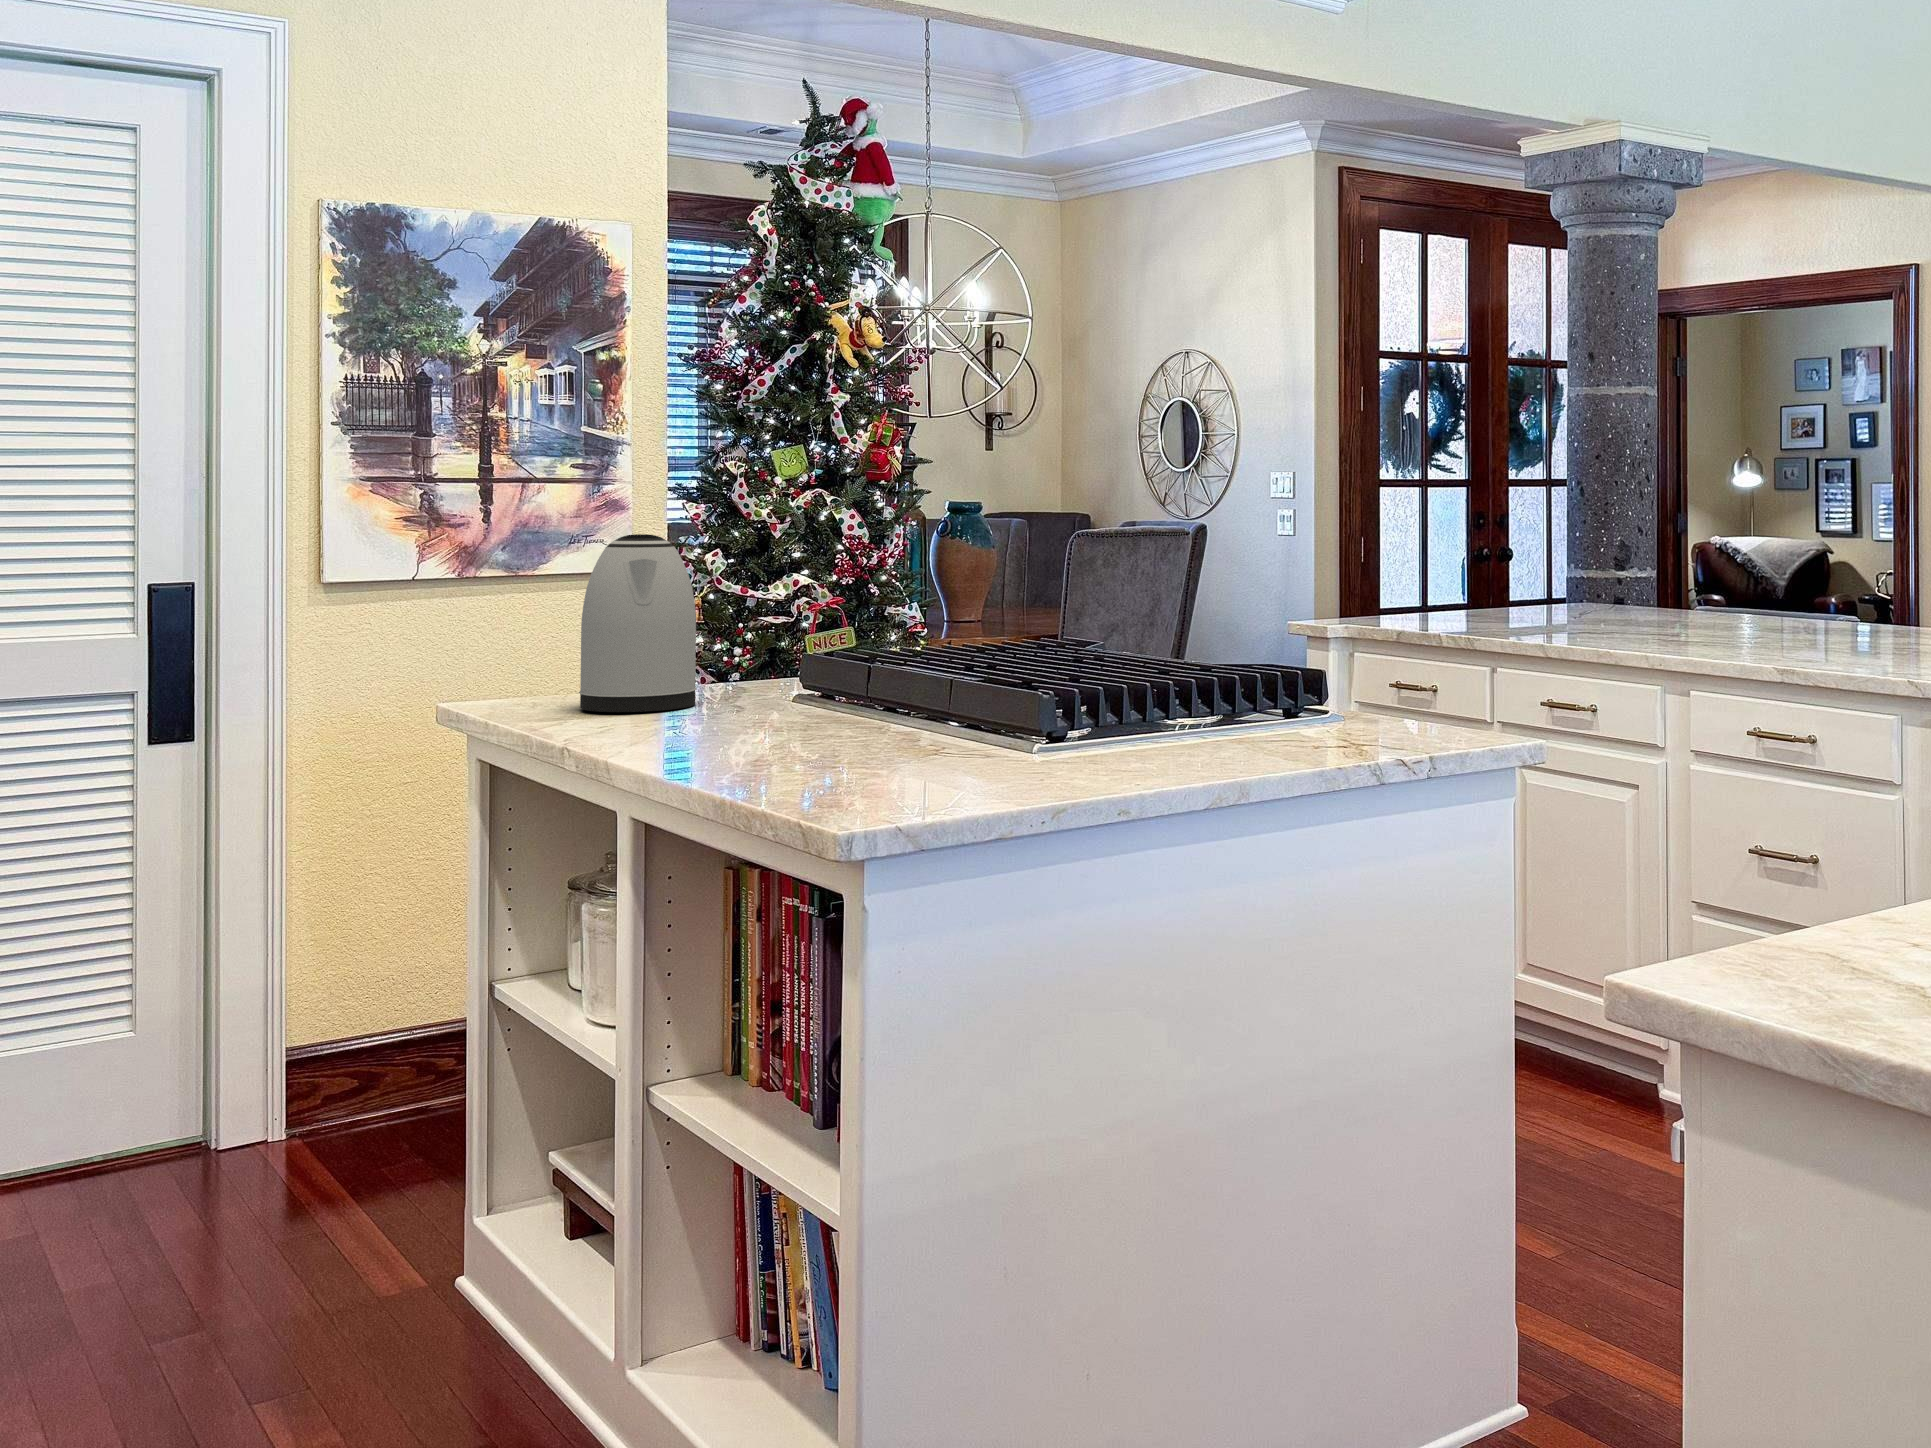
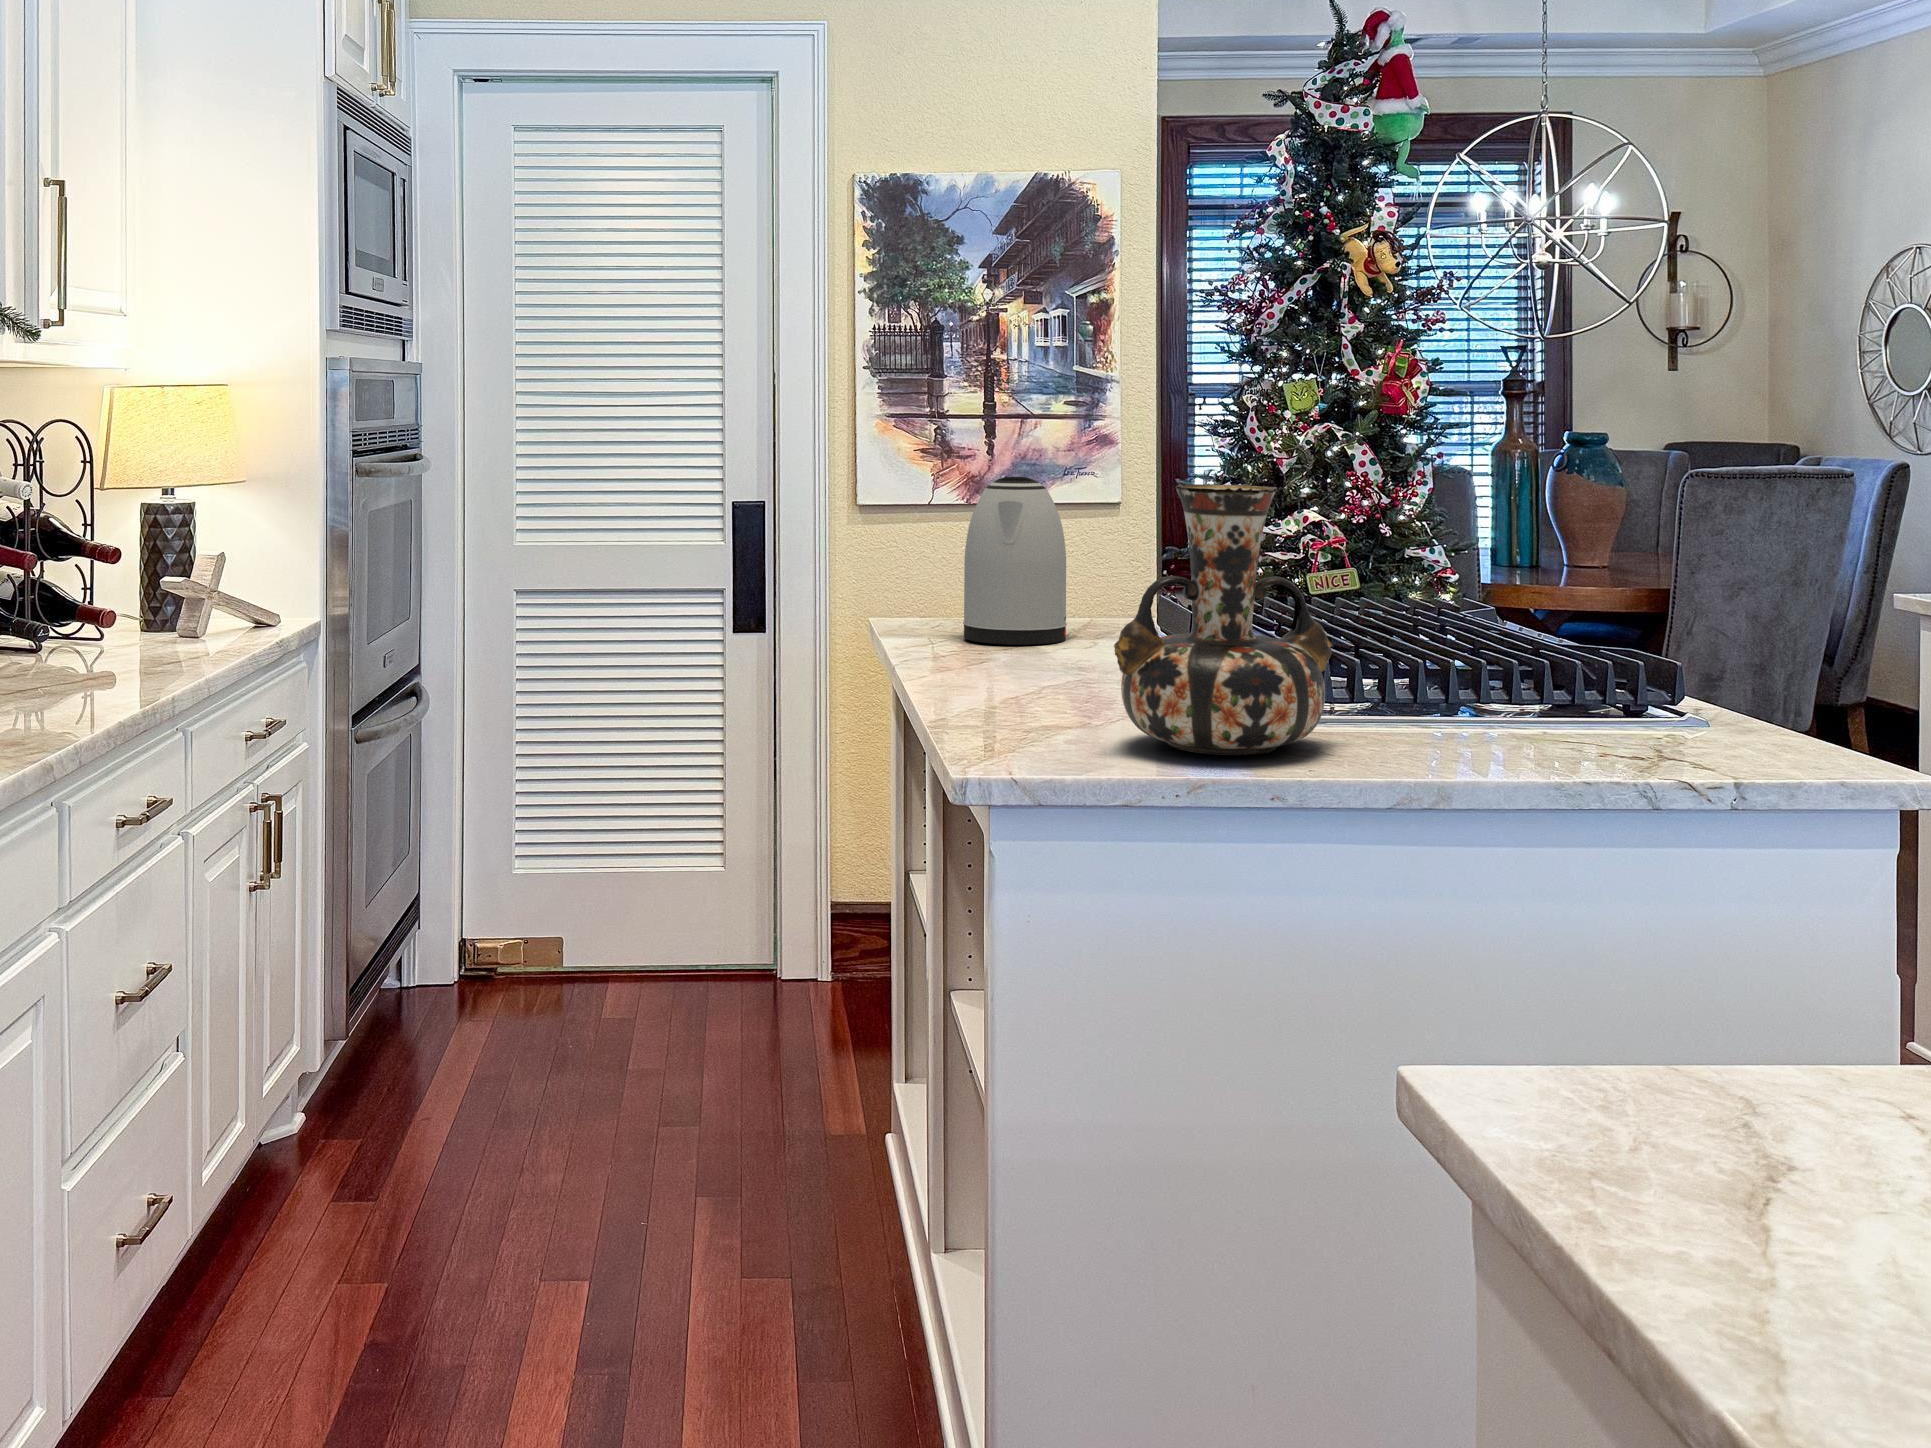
decorative vase: none [920,523,1113,781] -> present [1114,483,1332,755]

